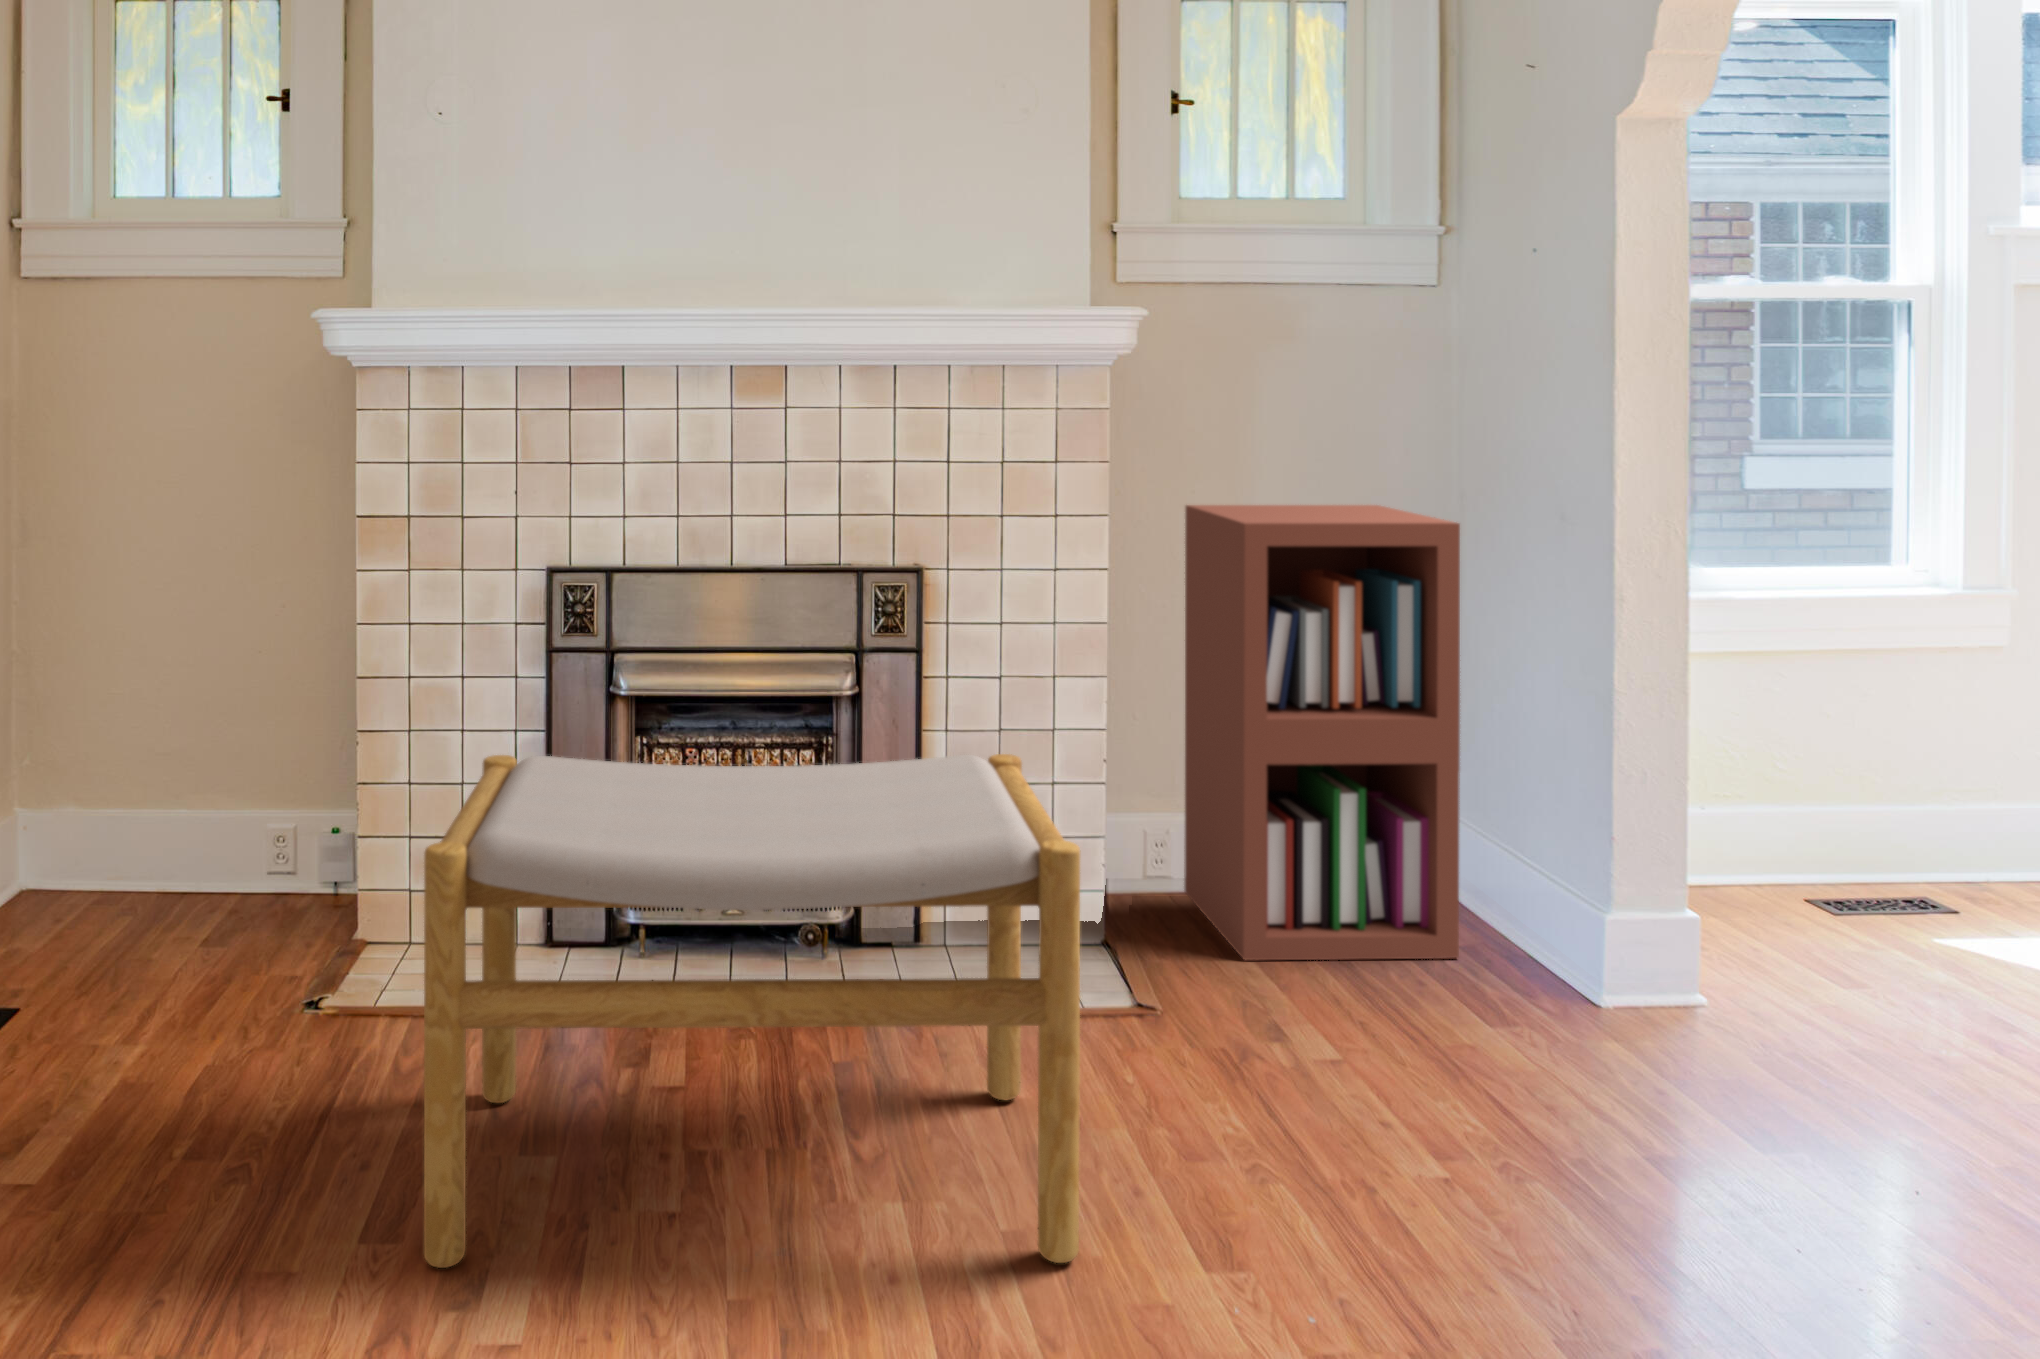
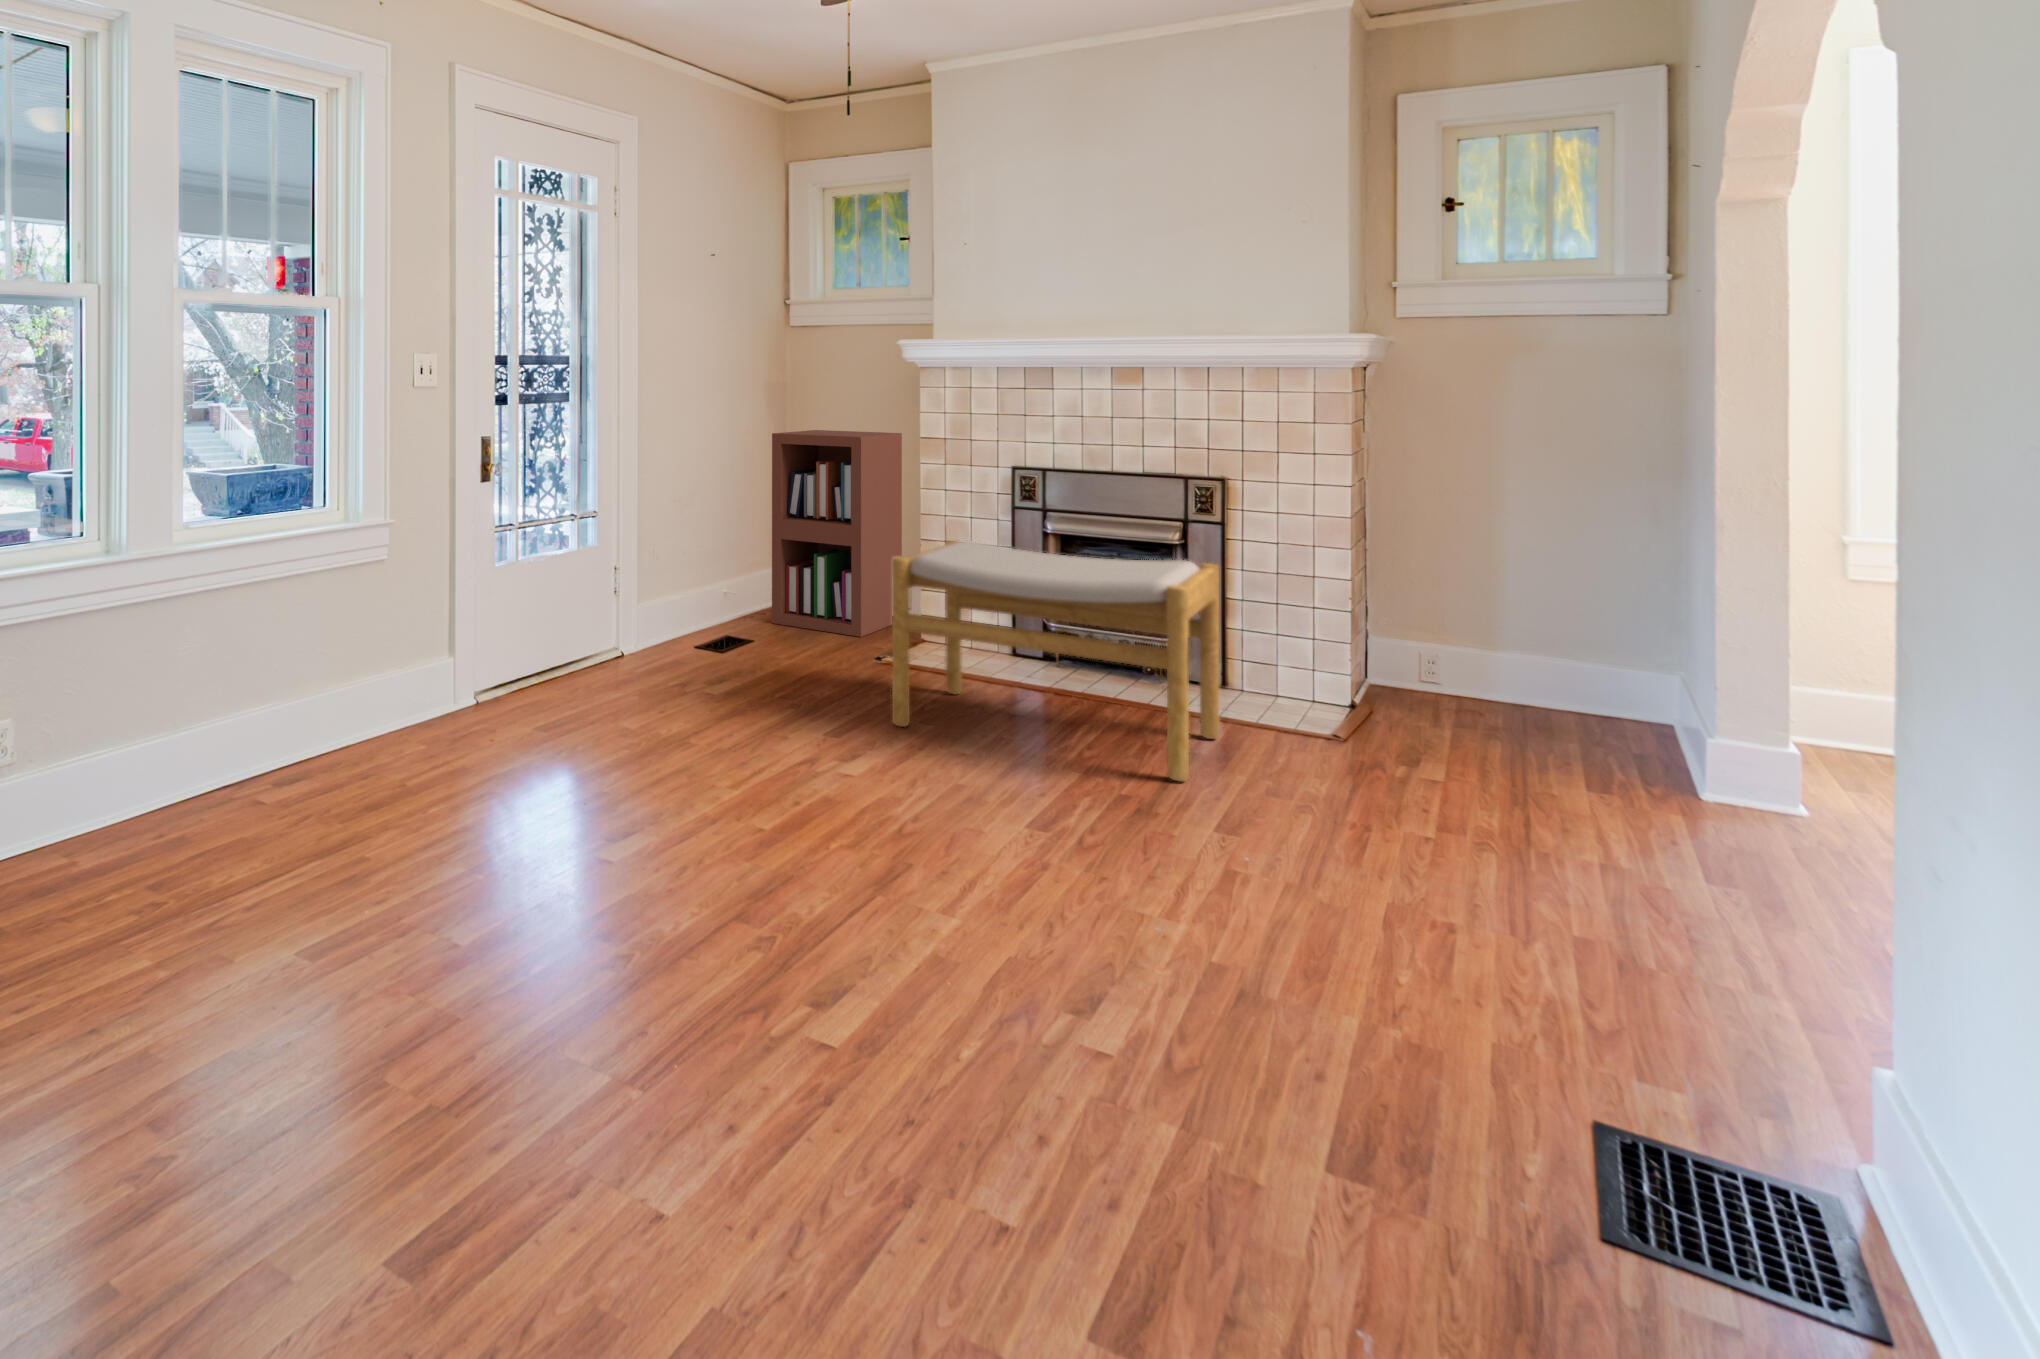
bookshelf: present [1184,505,1460,960] -> present [772,430,902,637]

